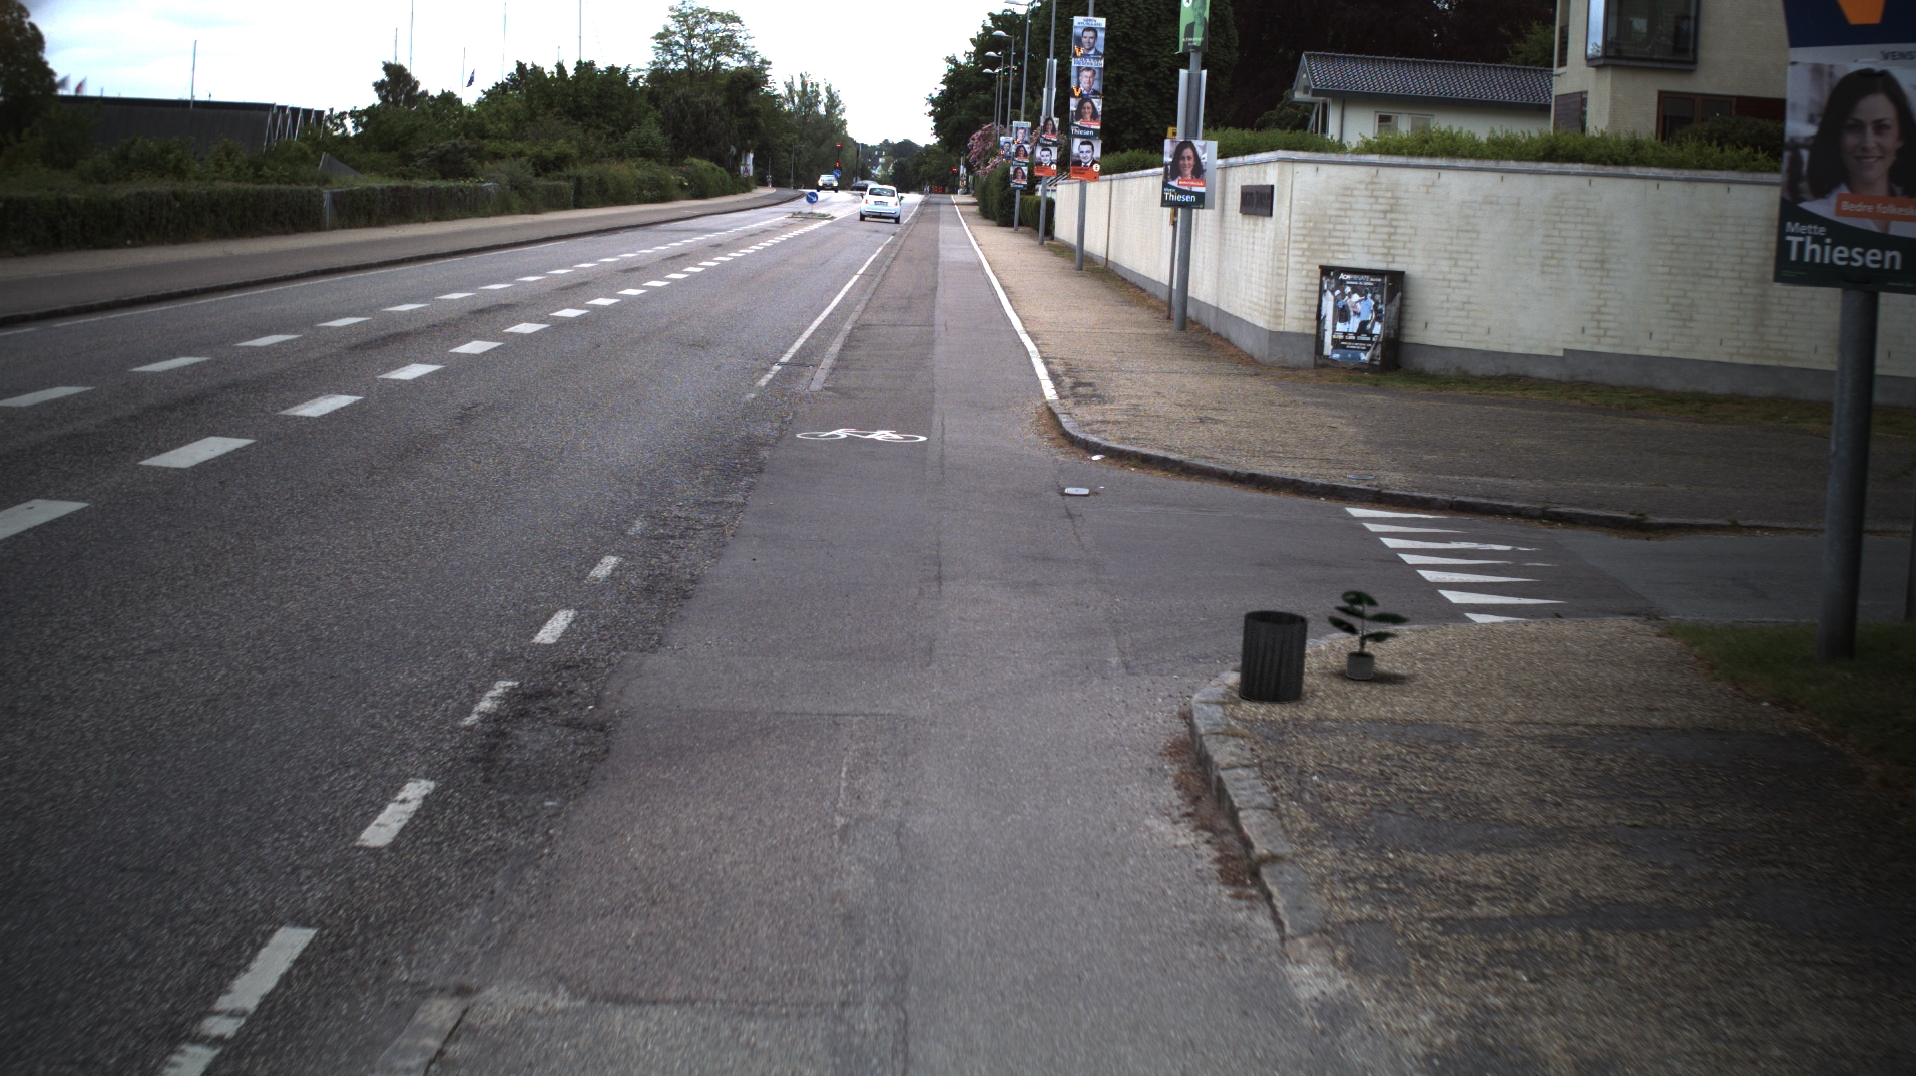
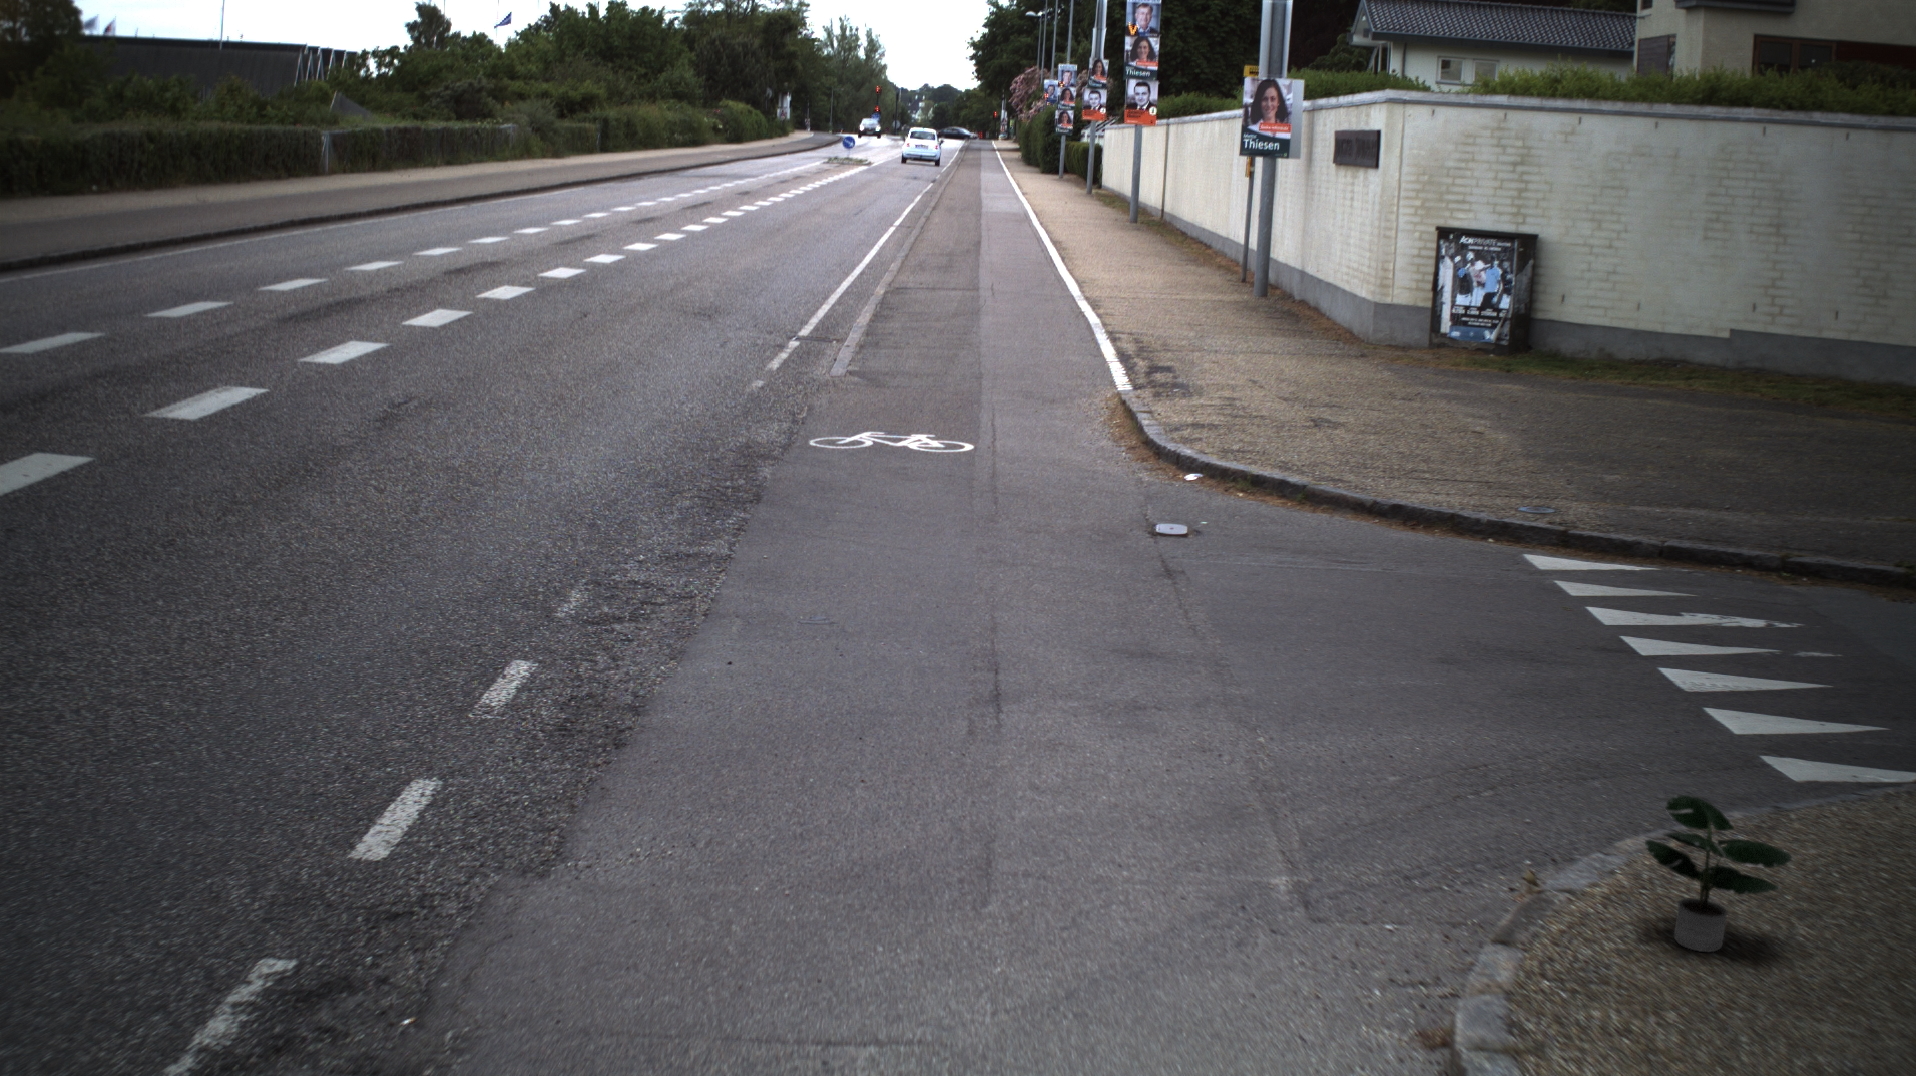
trash can: present [1239,610,1308,704] -> none [1514,849,1643,1024]

